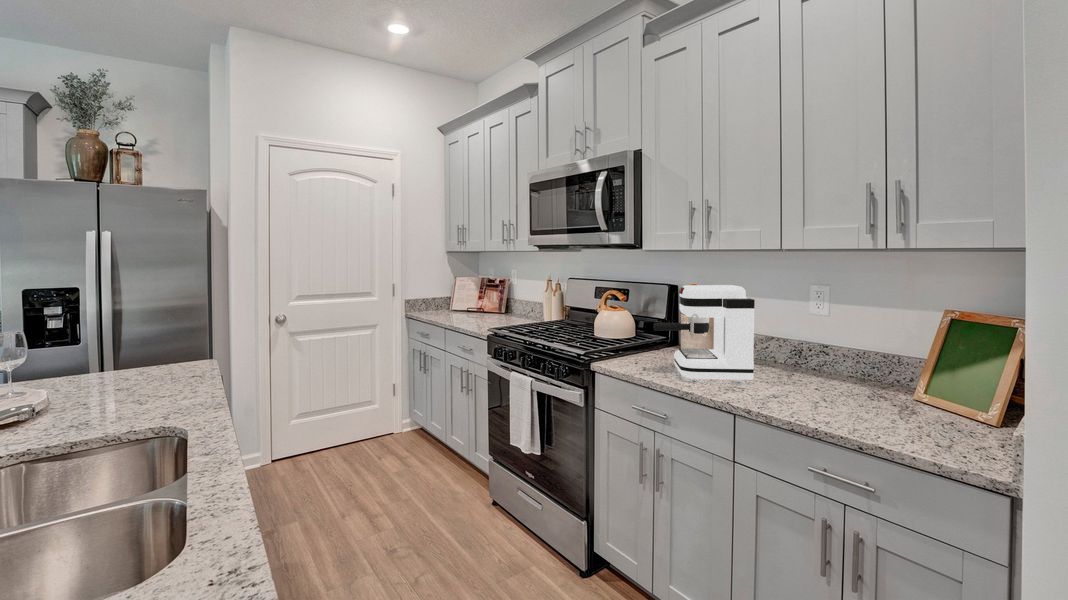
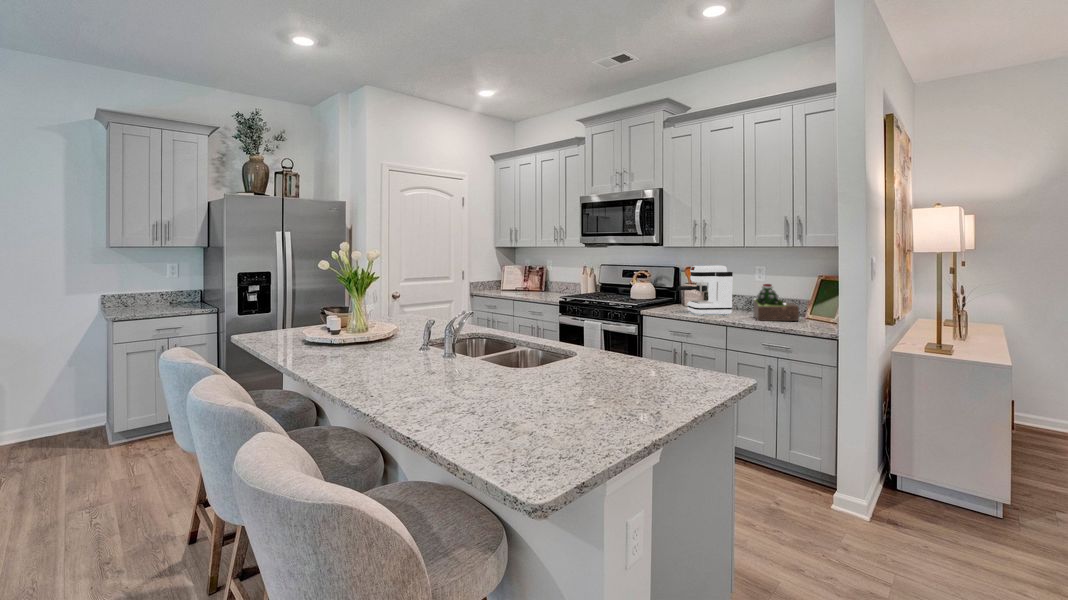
succulent plant: none [797,327,900,413] -> present [754,284,800,321]

